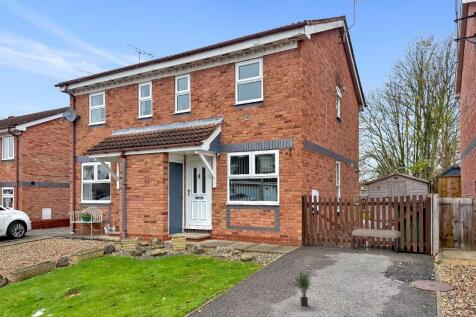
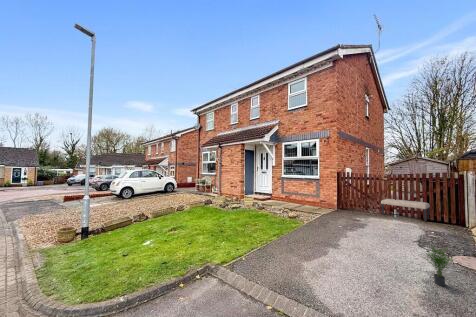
potted plant: present [296,272,310,306] -> present [426,249,451,286]

